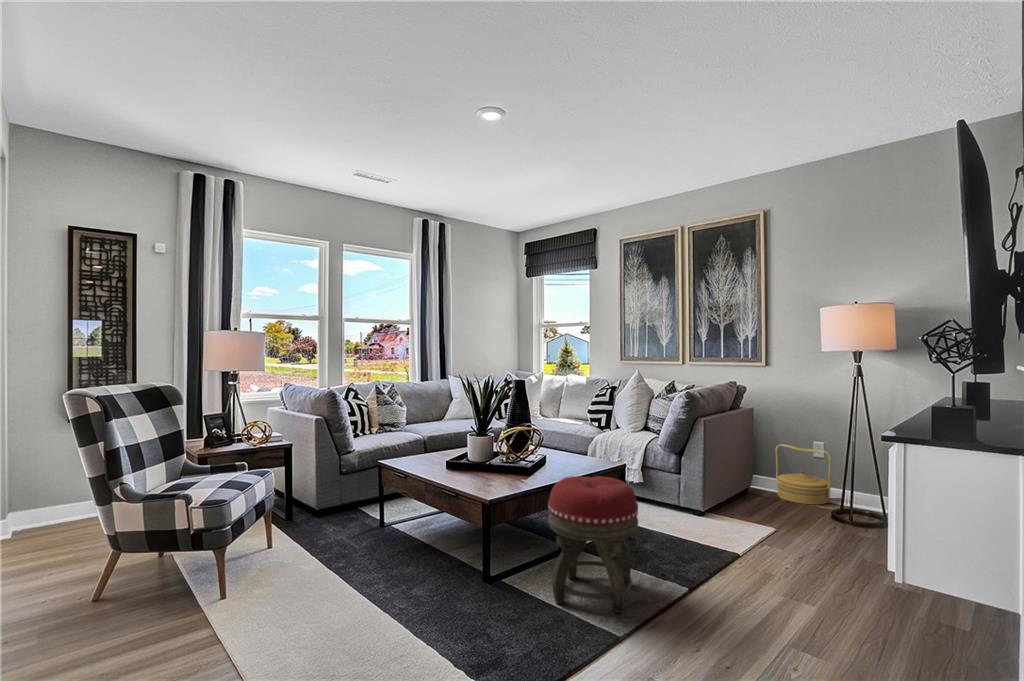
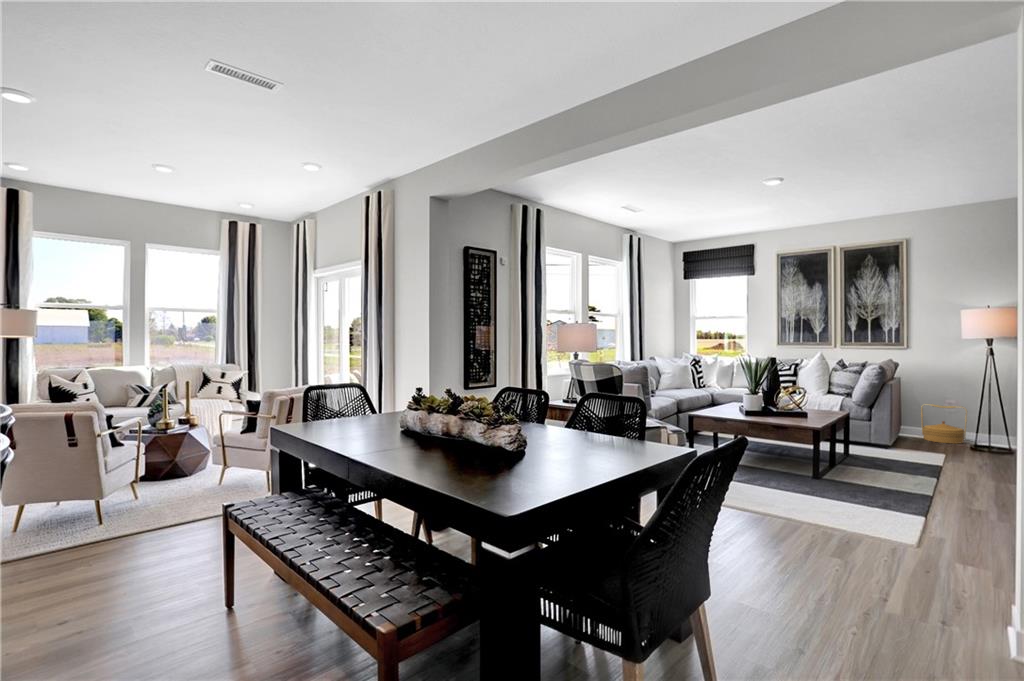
footstool: present [548,476,638,613] -> none [849,411,914,486]

